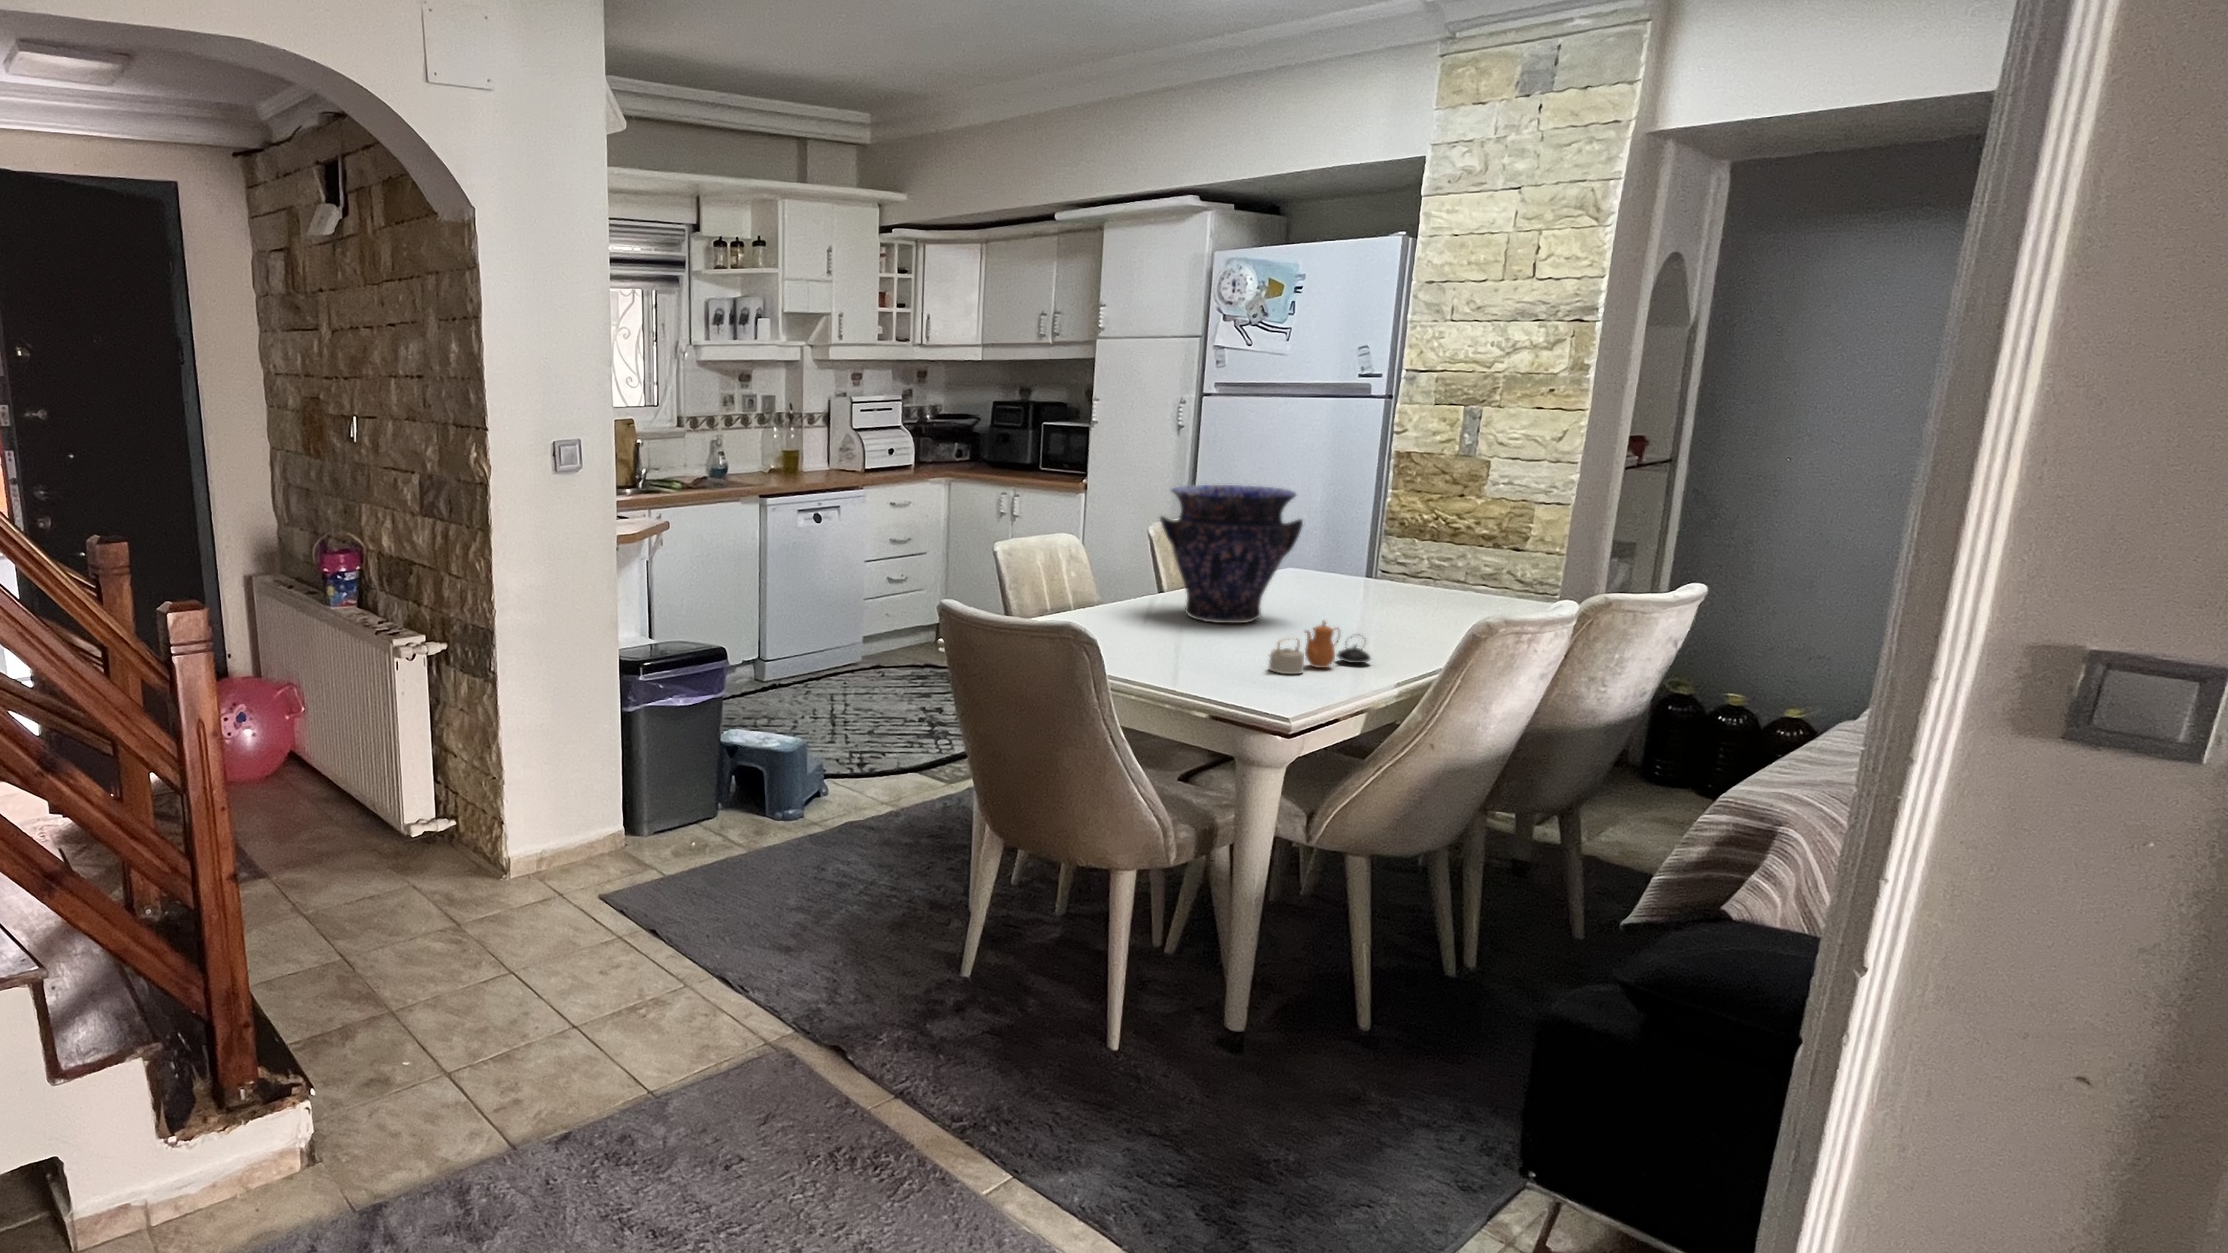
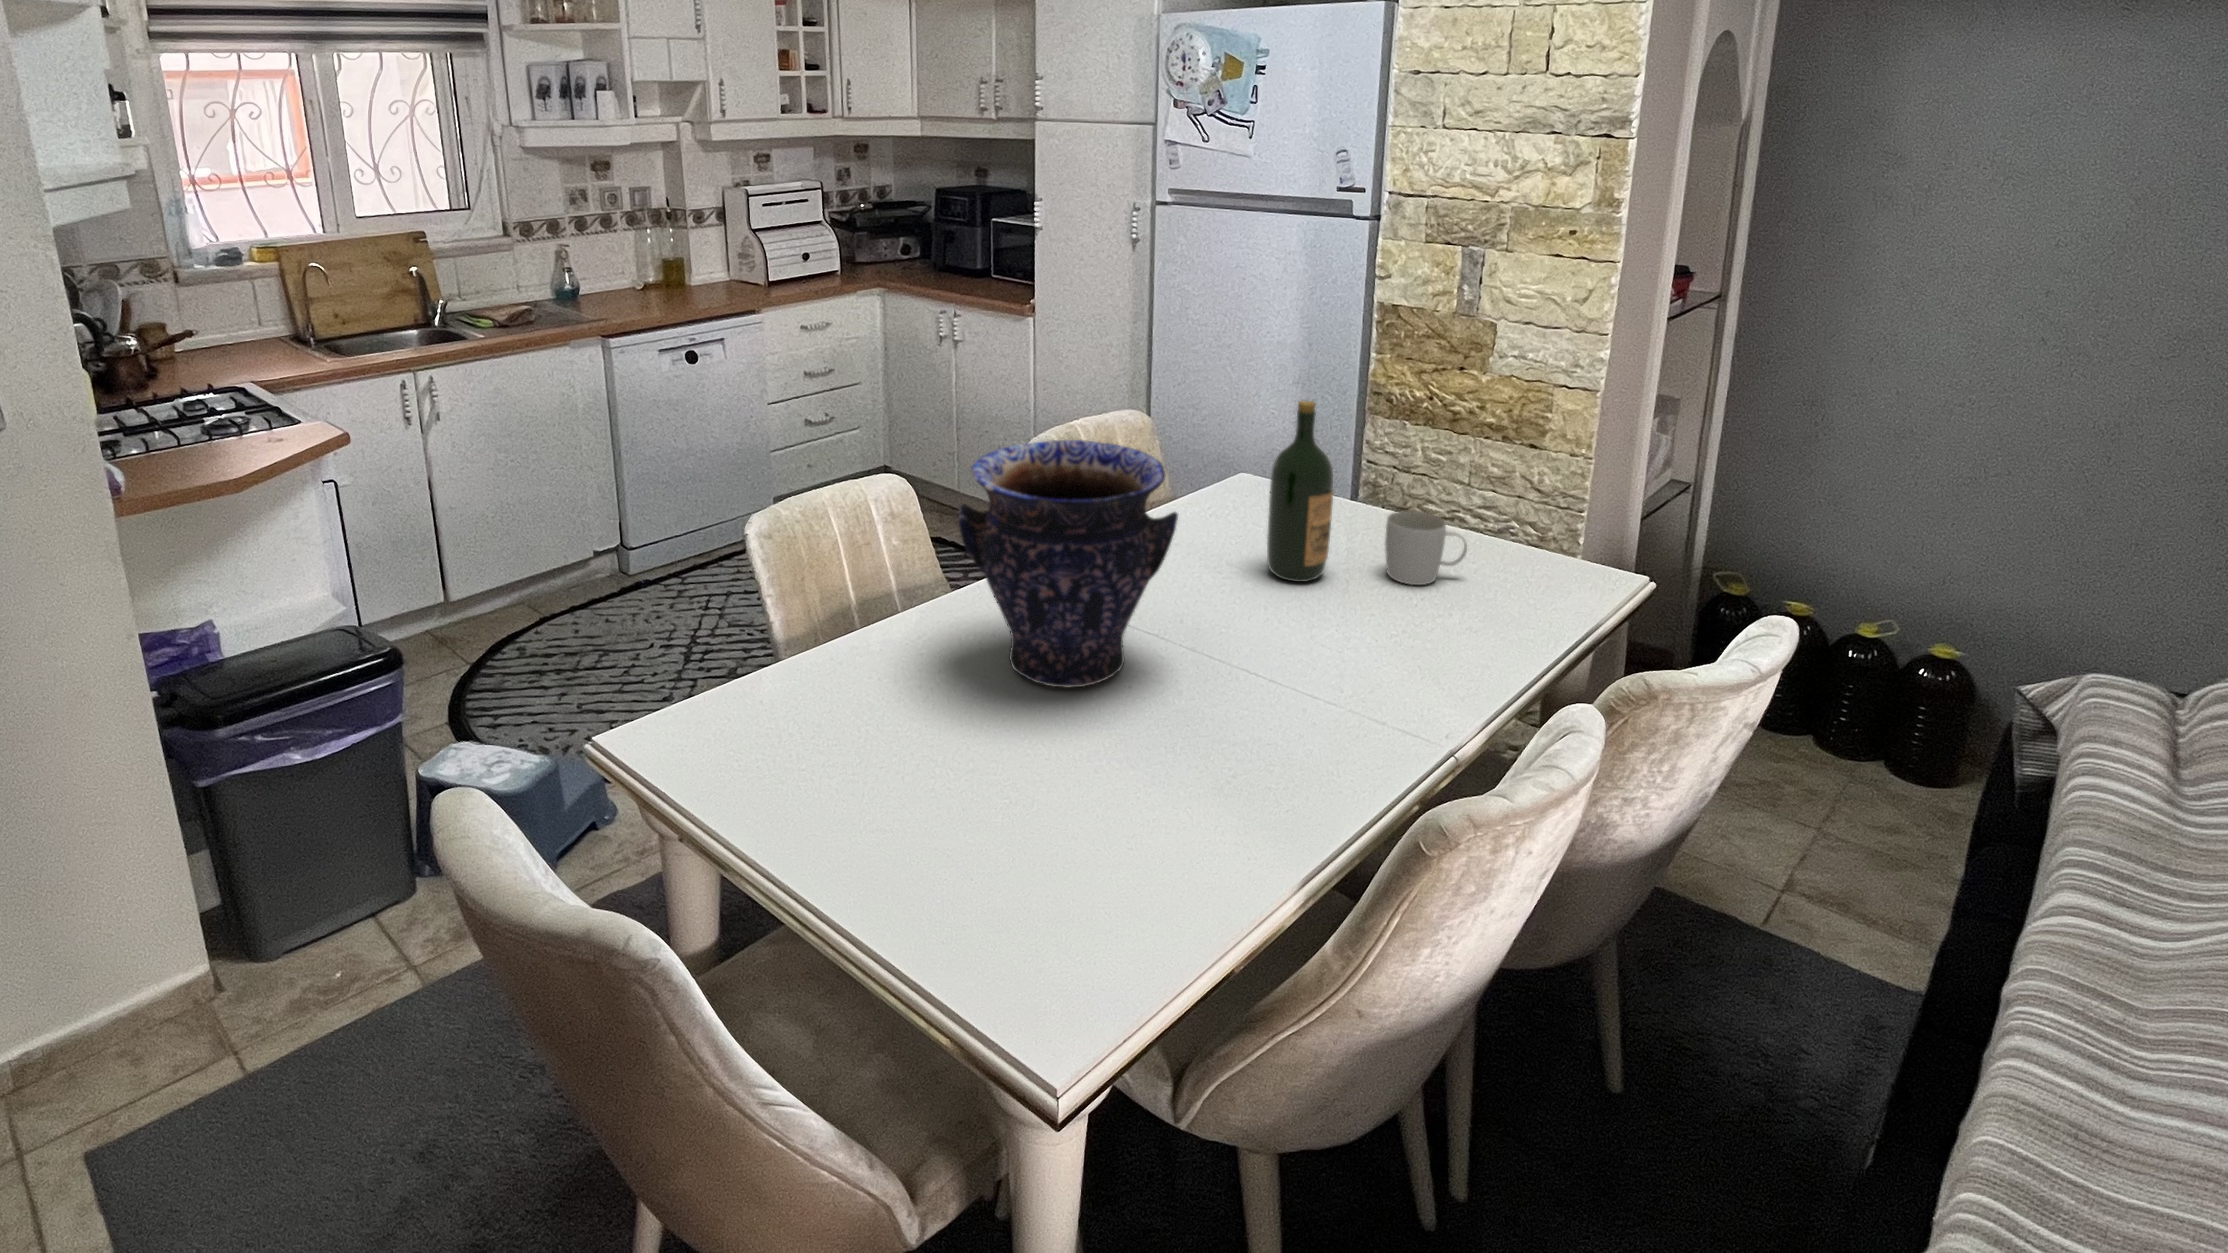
wine bottle: none [1335,478,1386,599] -> present [1267,401,1333,582]
mug: none [1420,557,1479,602] -> present [1385,511,1467,585]
teapot: present [1268,622,1371,674] -> none [1047,795,1247,916]

